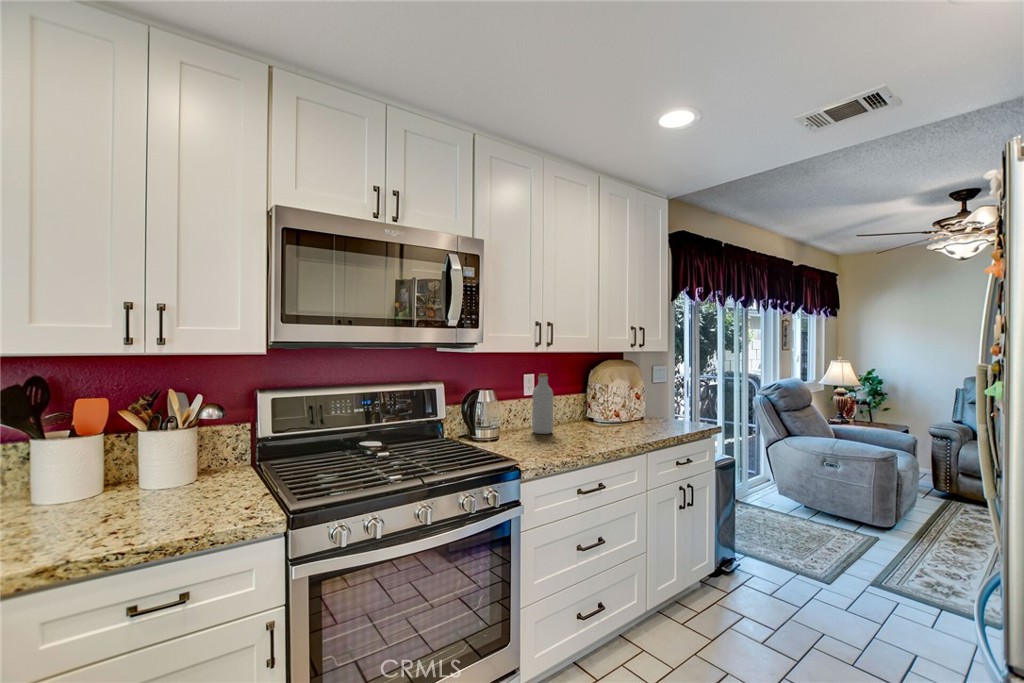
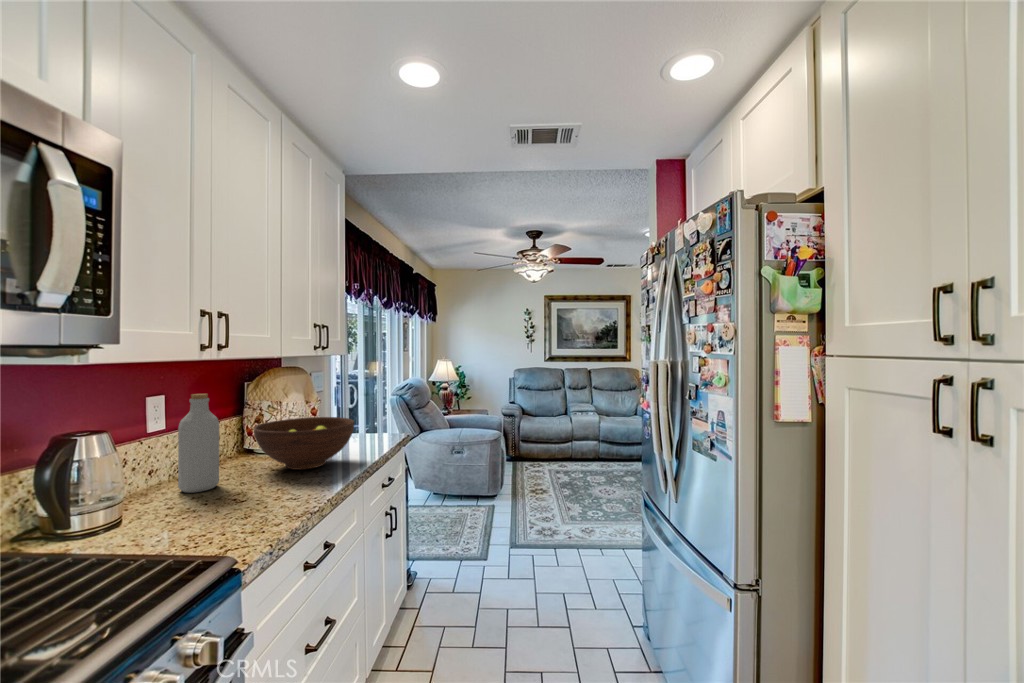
fruit bowl: none [578,398,647,435] -> present [254,417,354,470]

